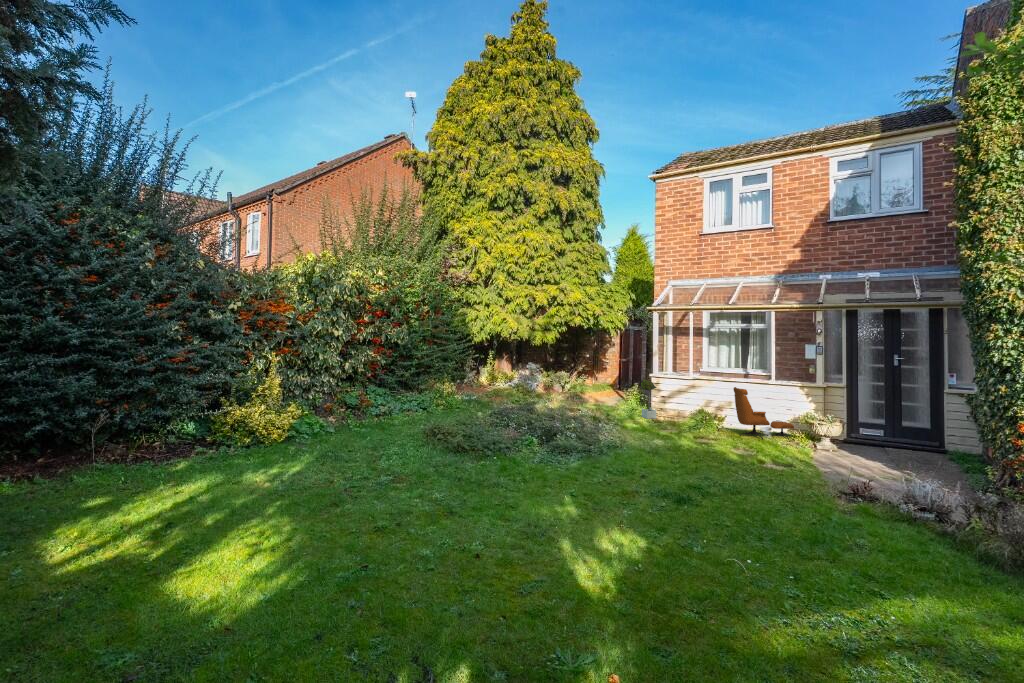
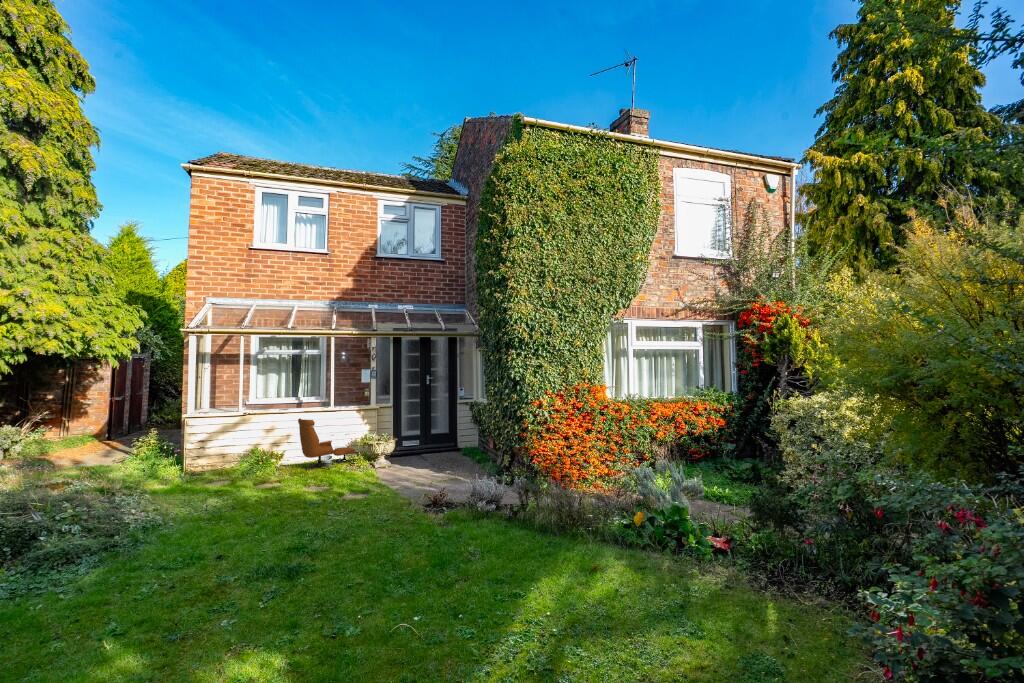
potted tree: present [641,380,656,419] -> none [173,421,197,472]

